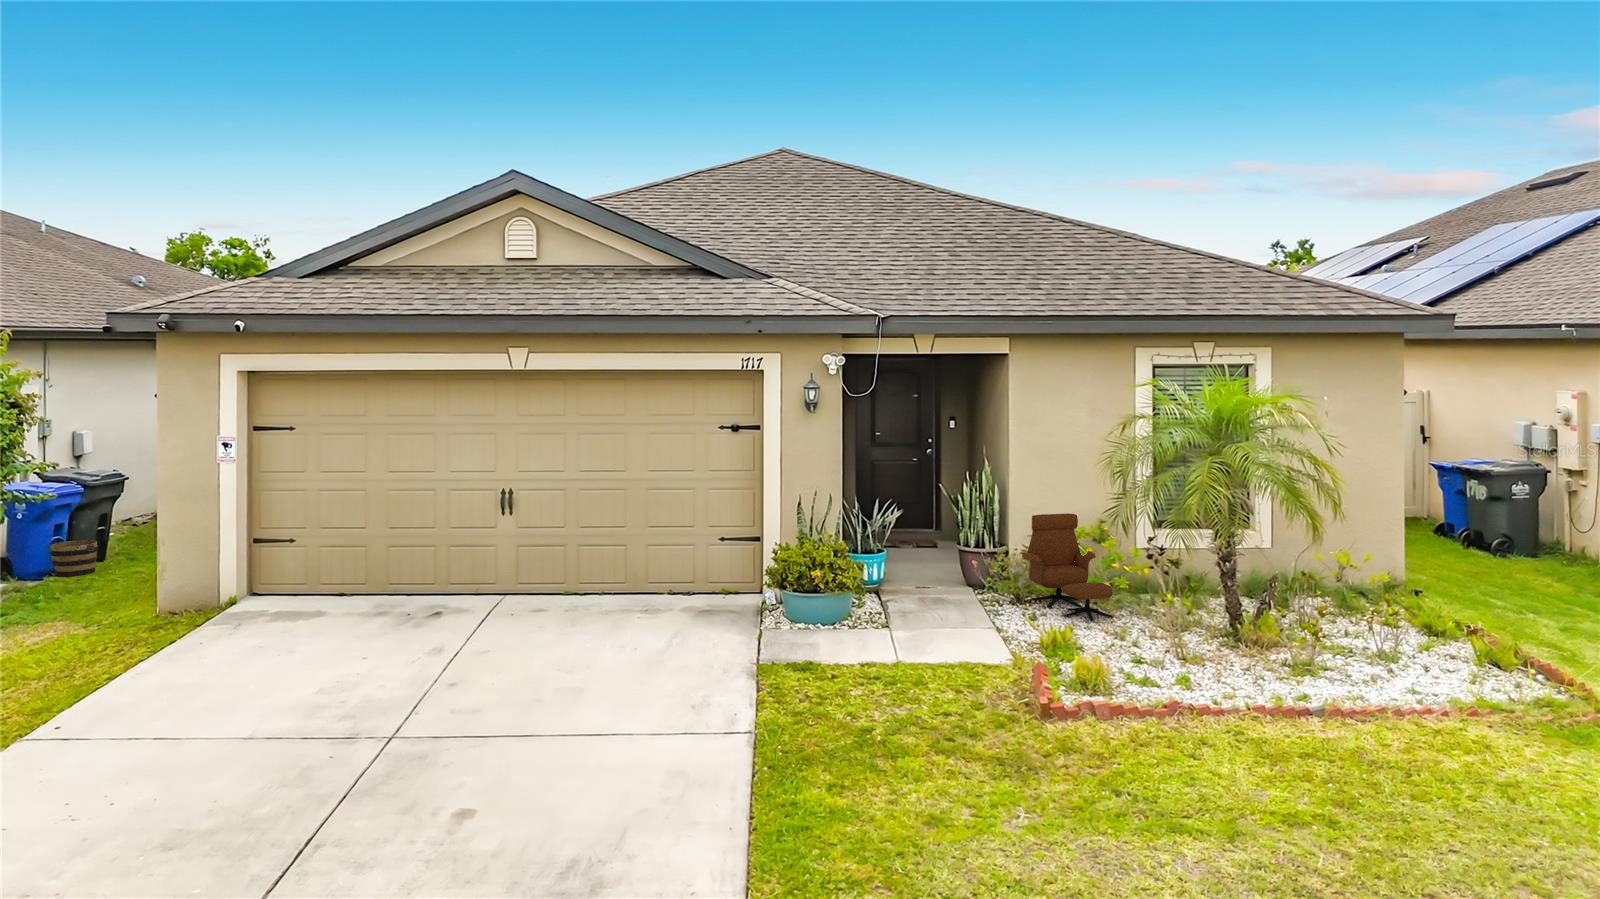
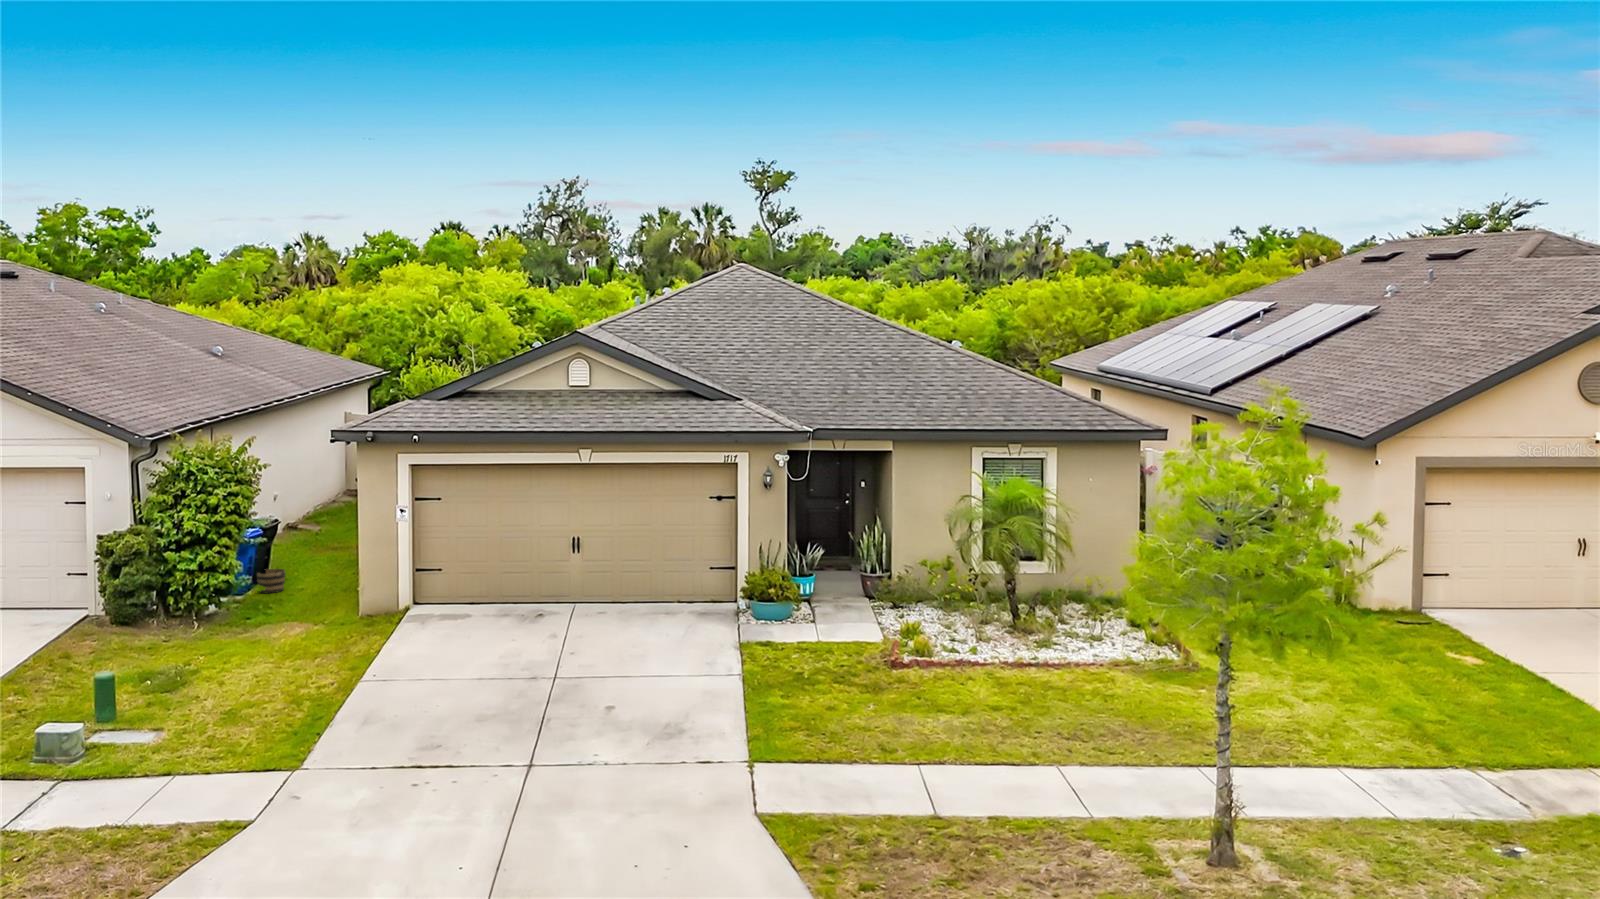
lounge chair: present [1022,513,1113,621] -> none [898,552,950,619]

